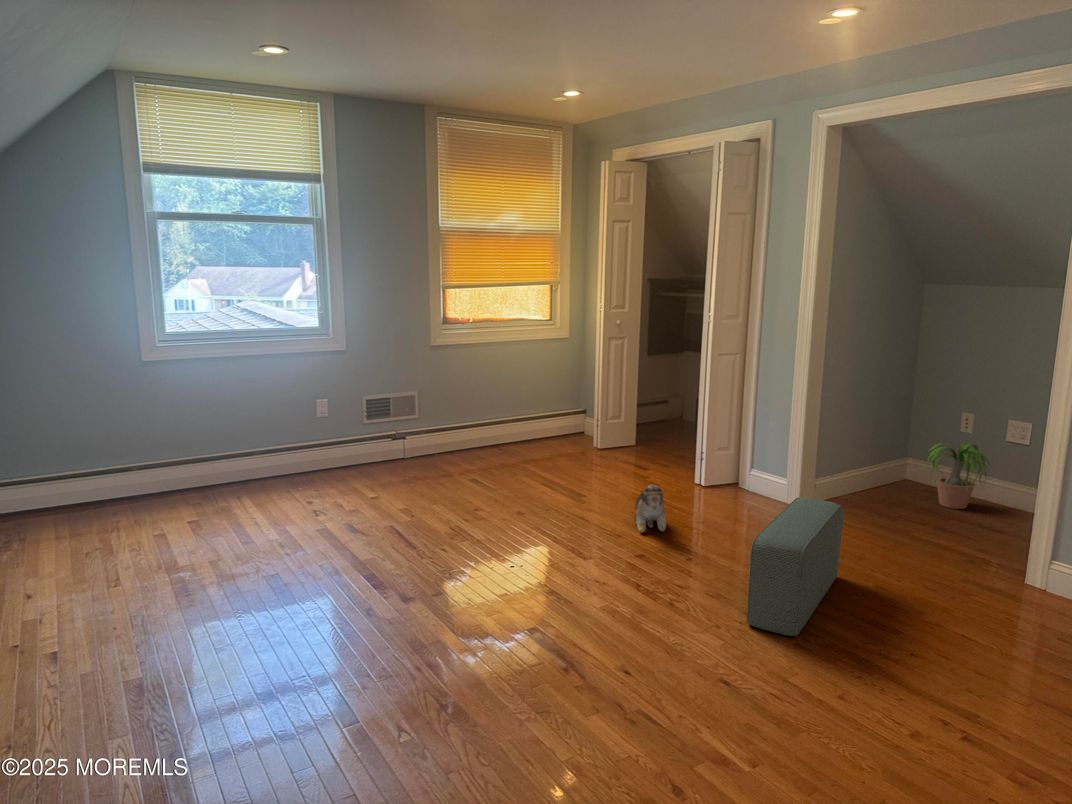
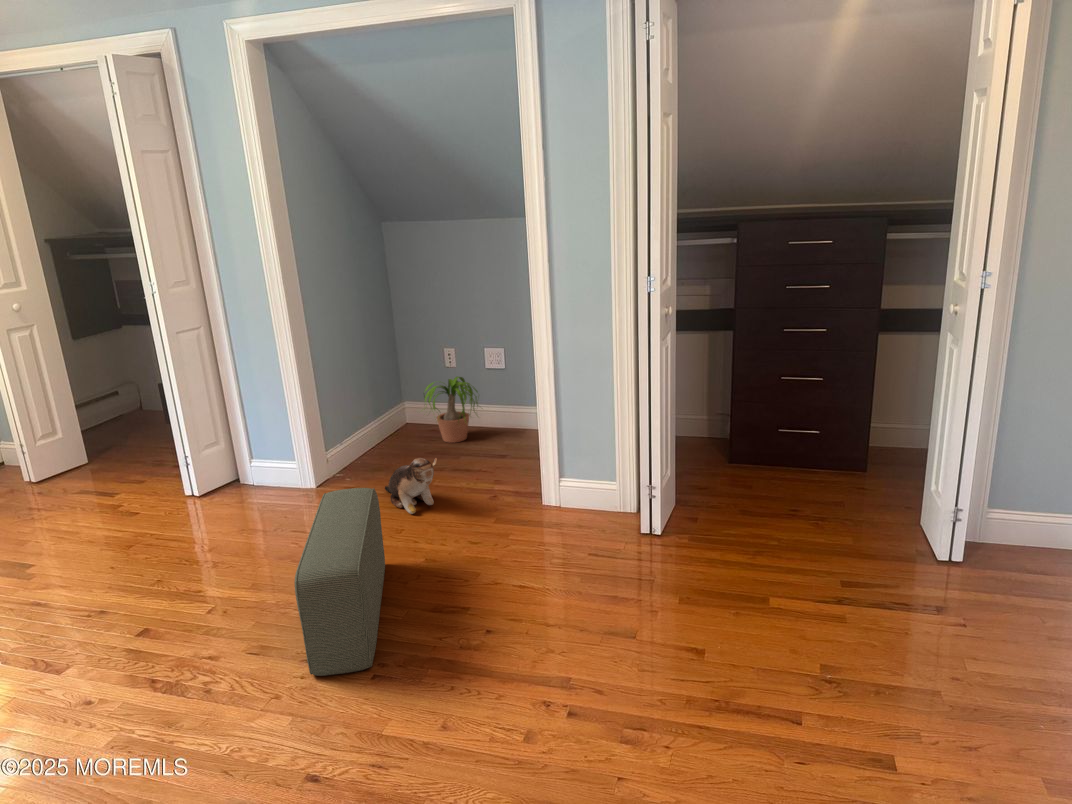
plush toy: present [634,484,666,533] -> present [385,458,437,514]

